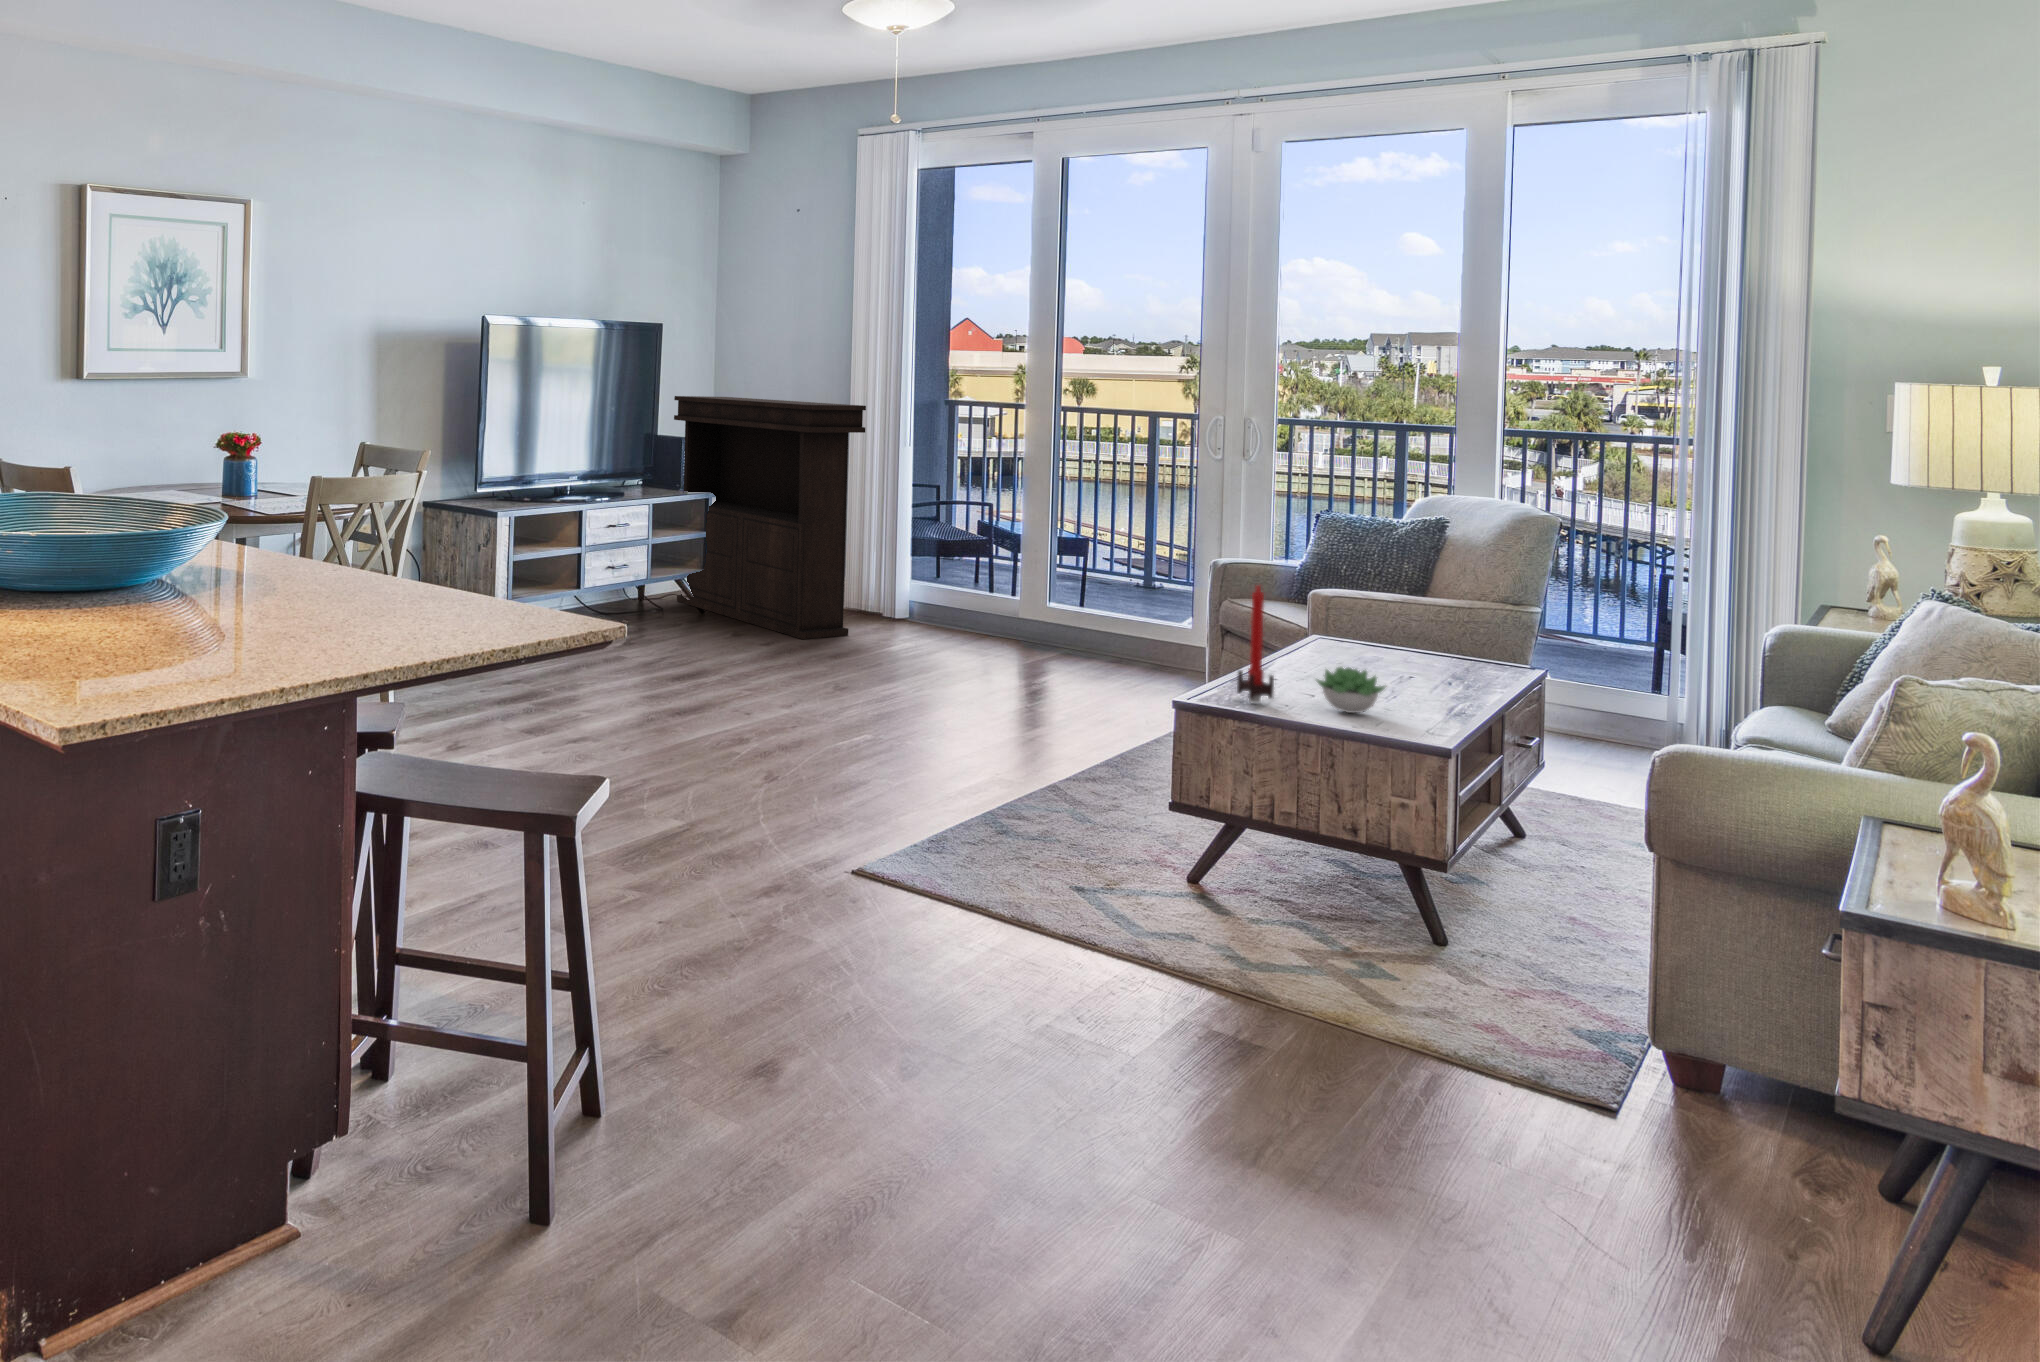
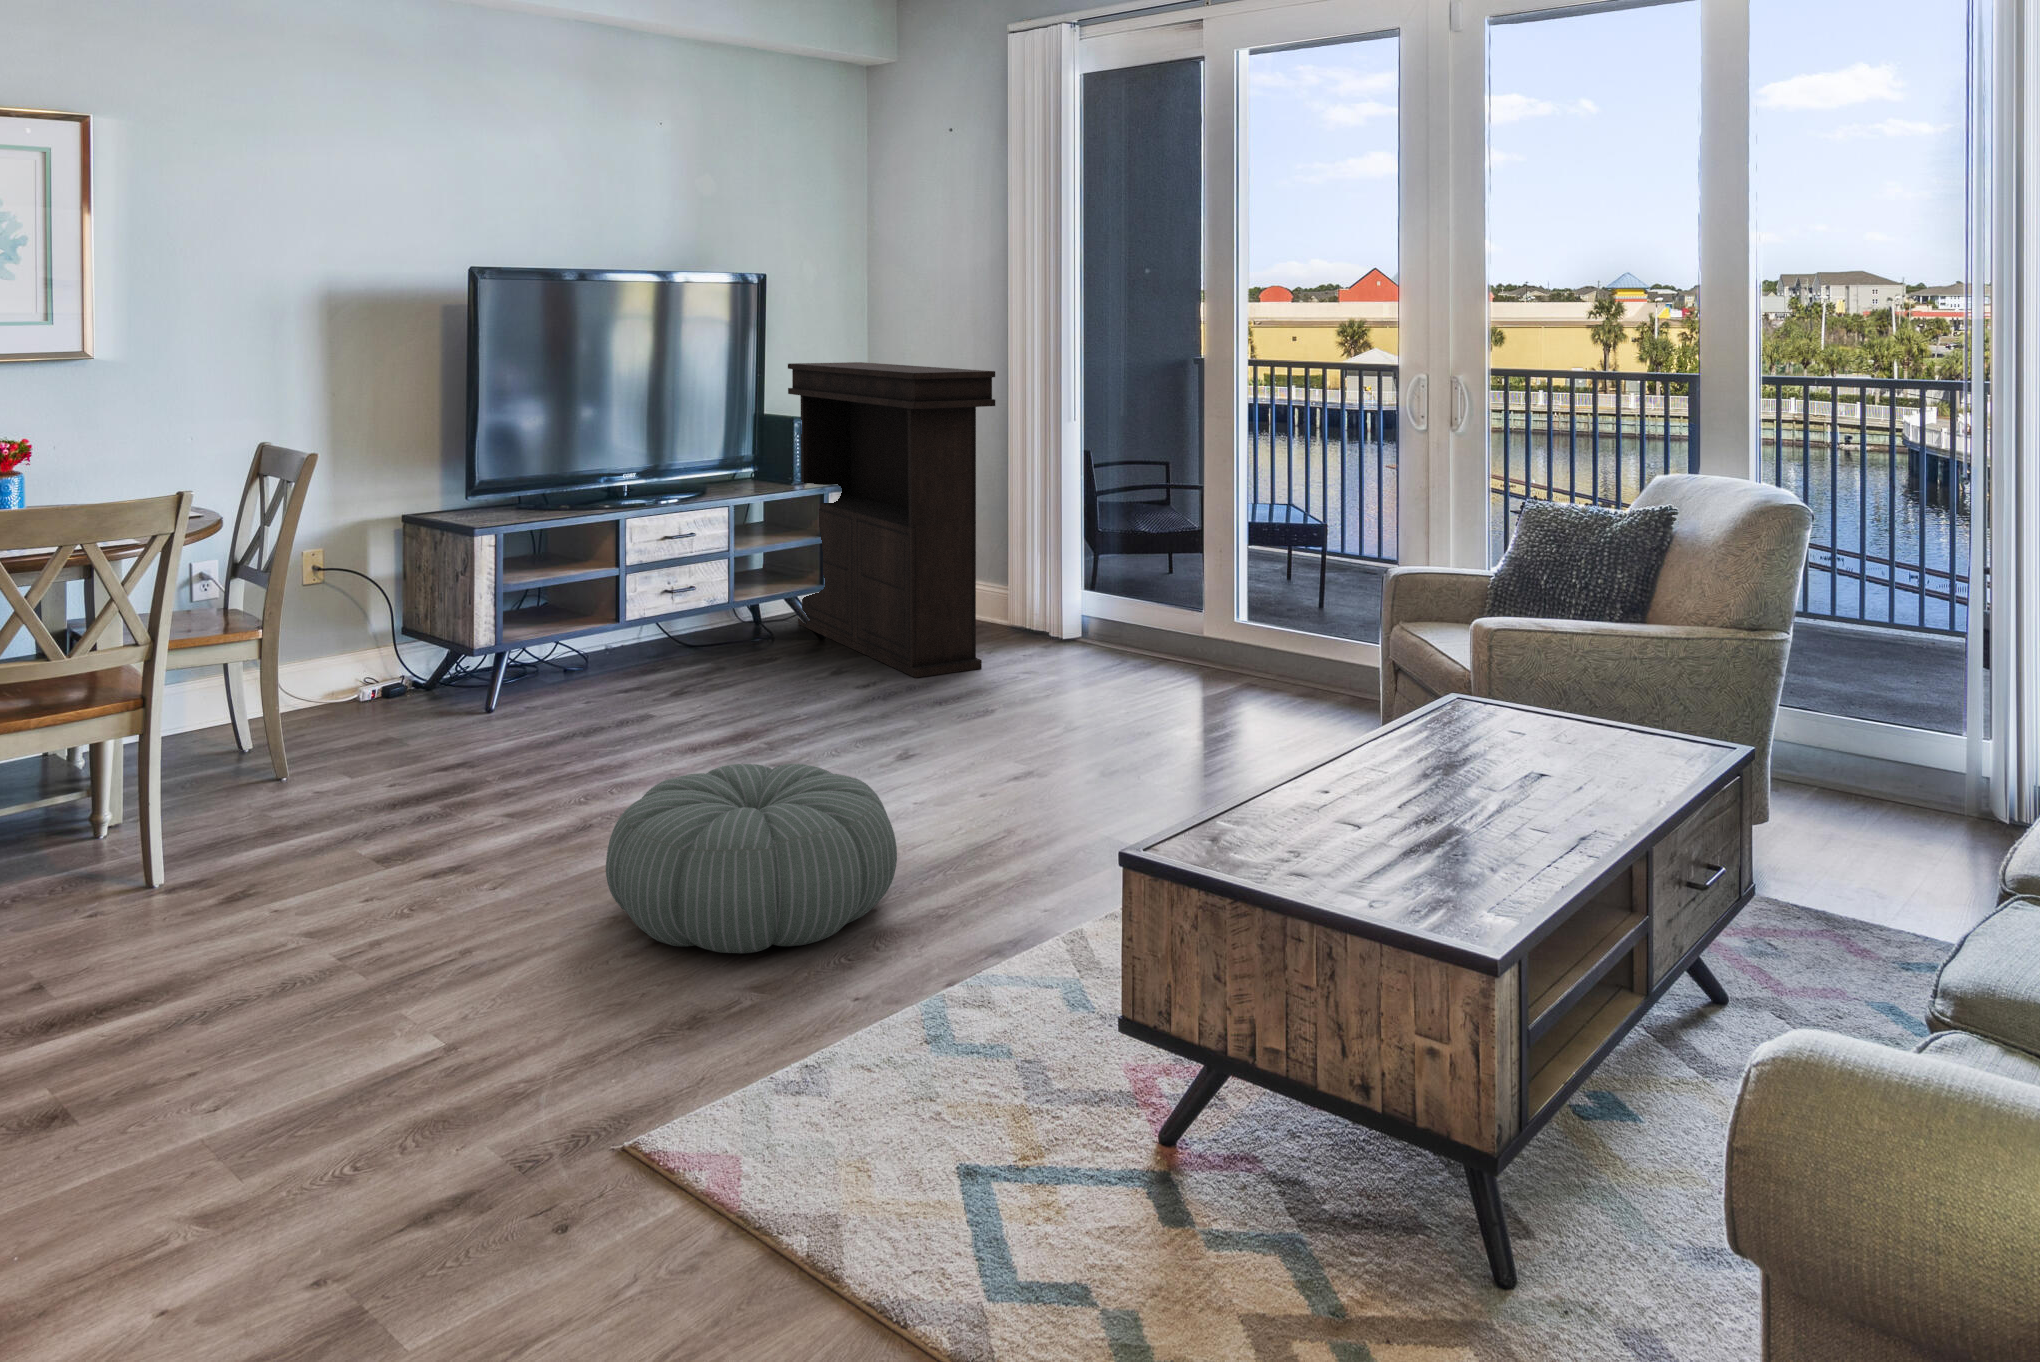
candle: present [1237,586,1274,703] -> none [1233,668,1281,858]
succulent plant: present [1317,667,1385,713] -> none [1341,794,1449,875]
pouf: none [718,670,916,786] -> present [606,764,897,953]

